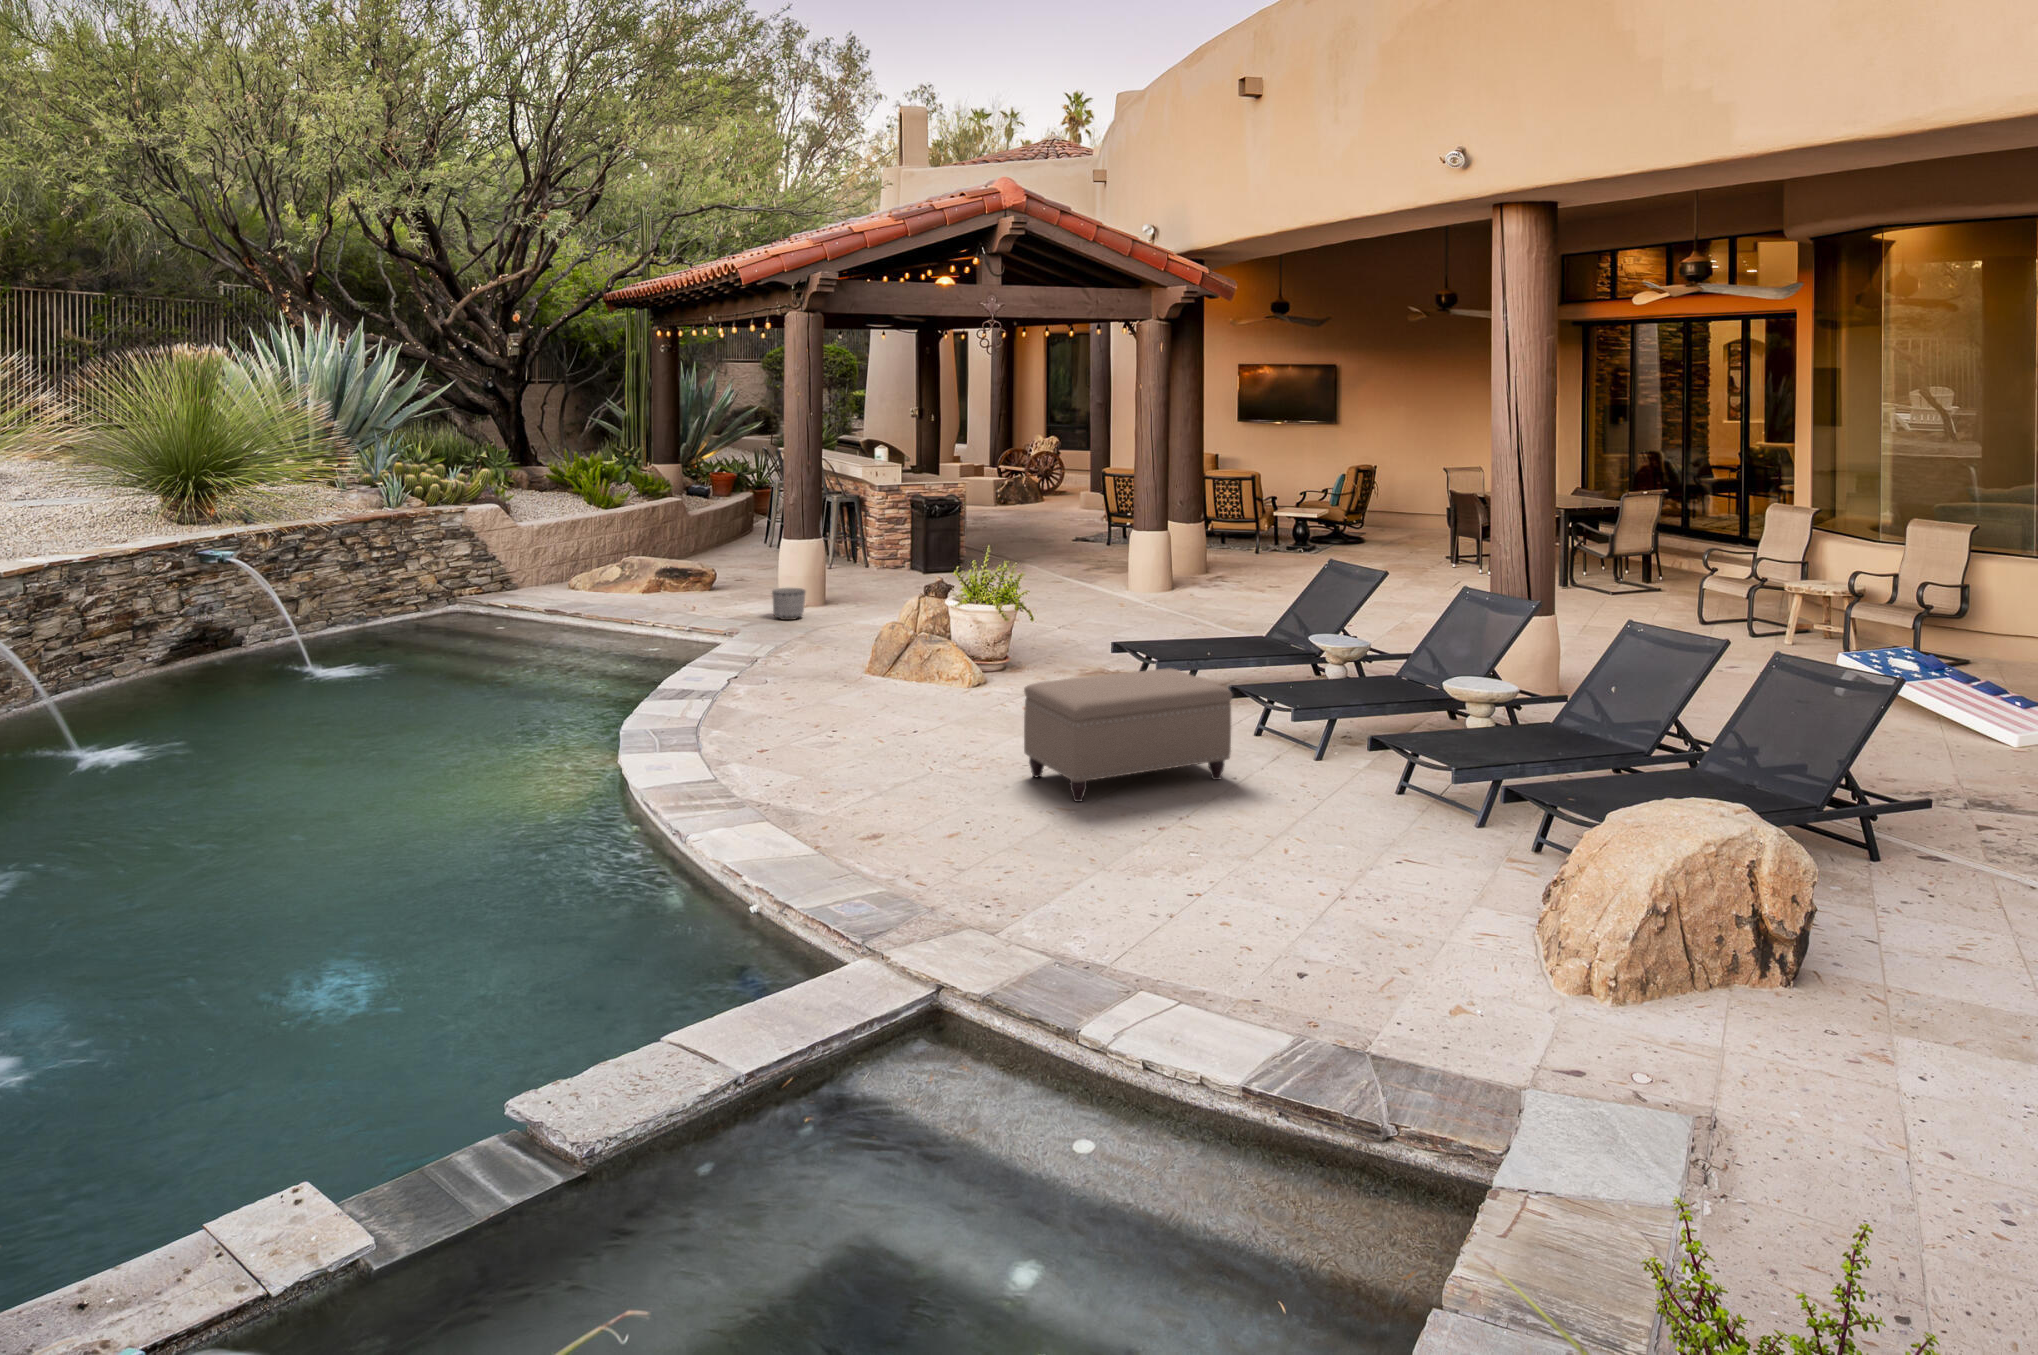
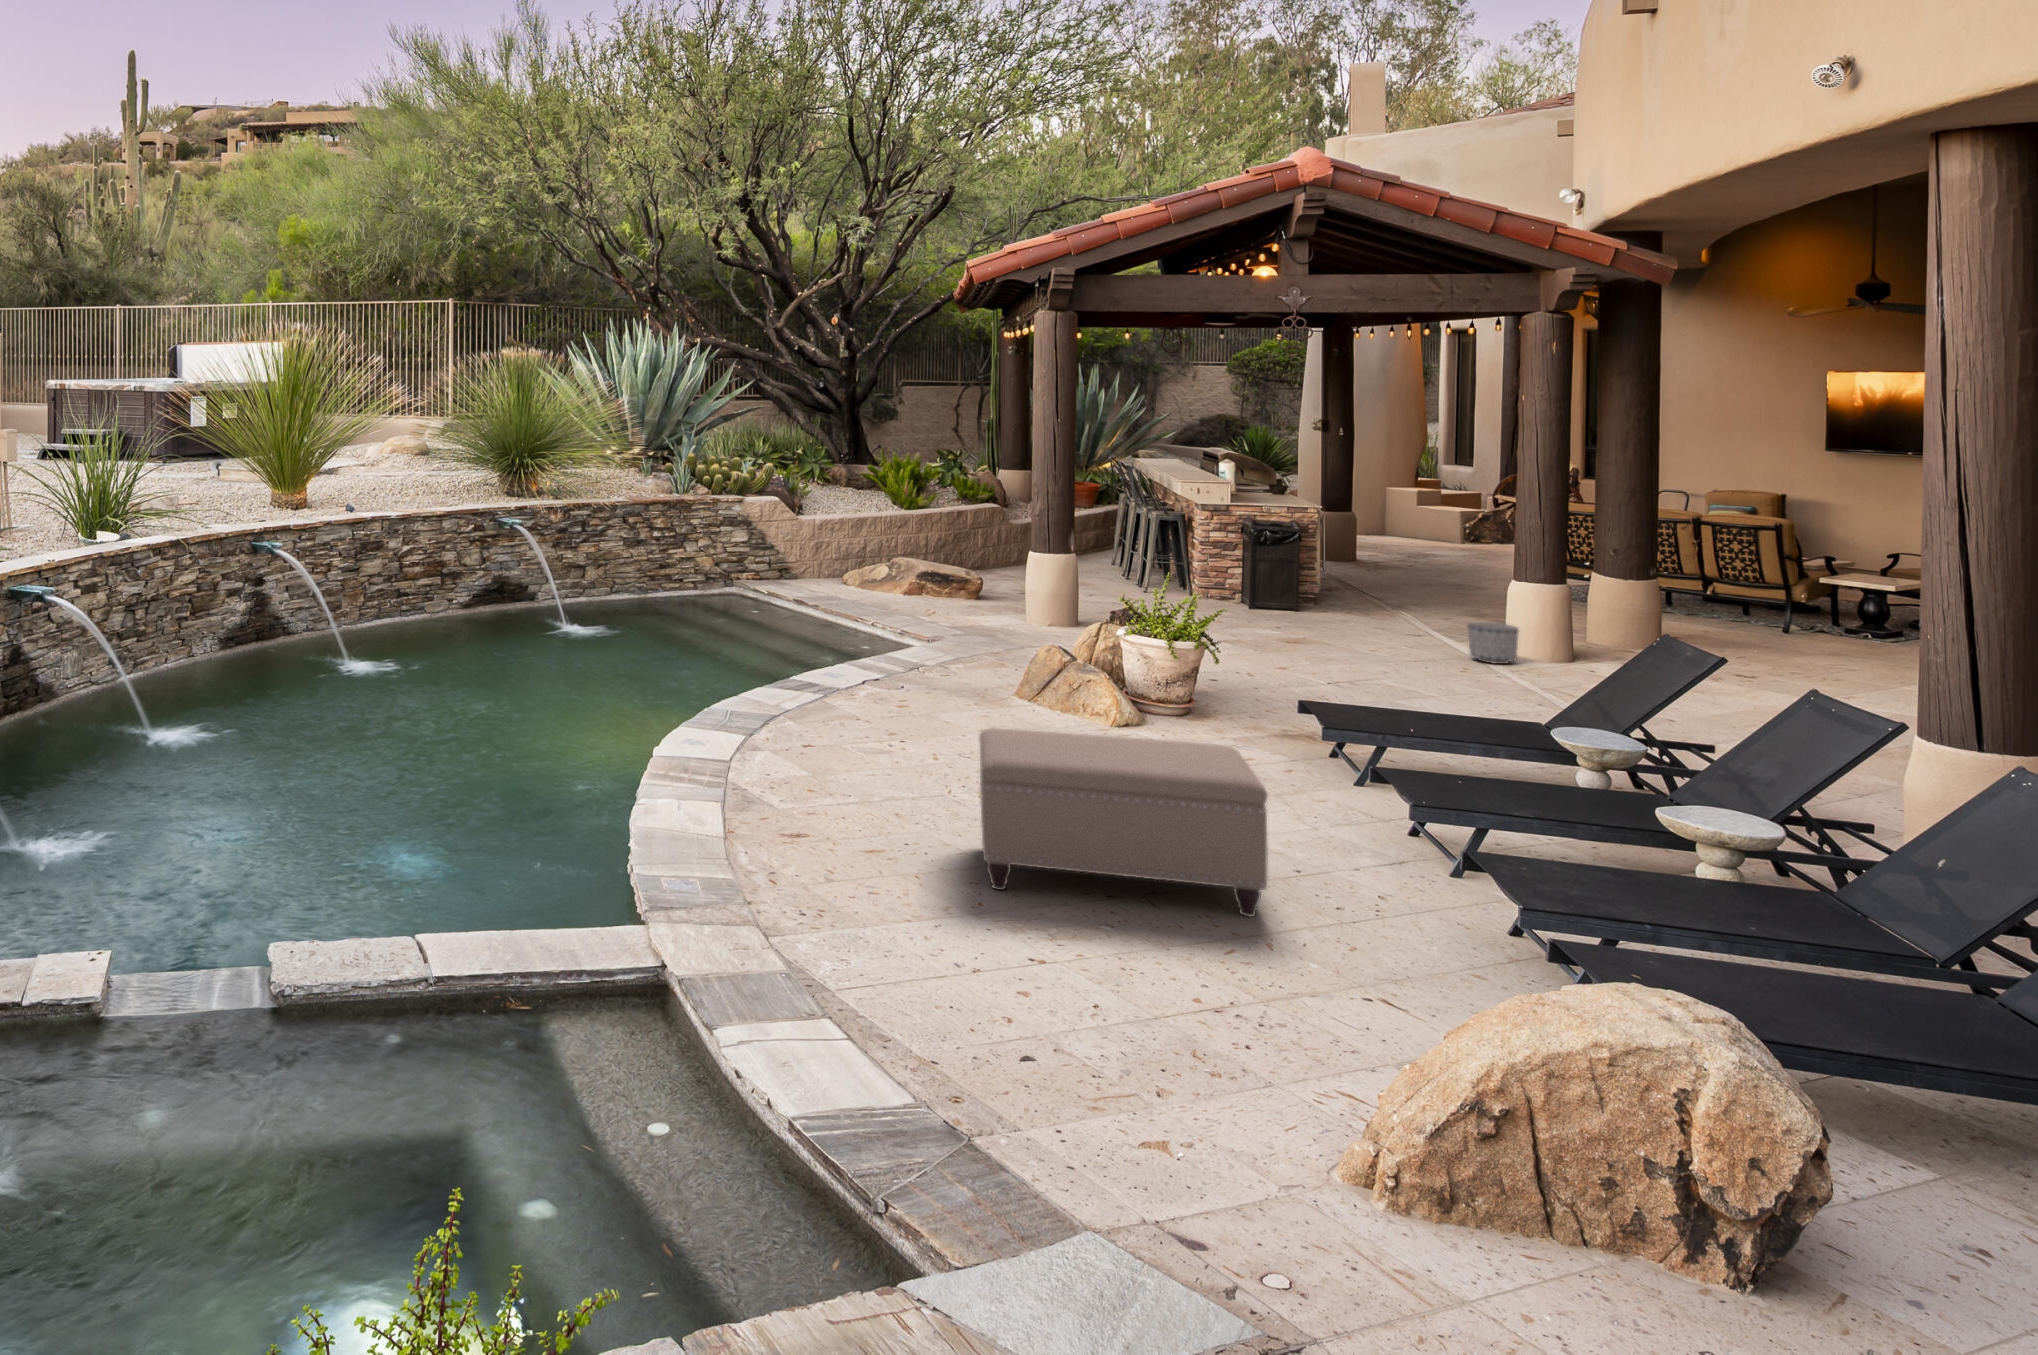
planter: present [772,588,805,620] -> present [1468,622,1519,664]

